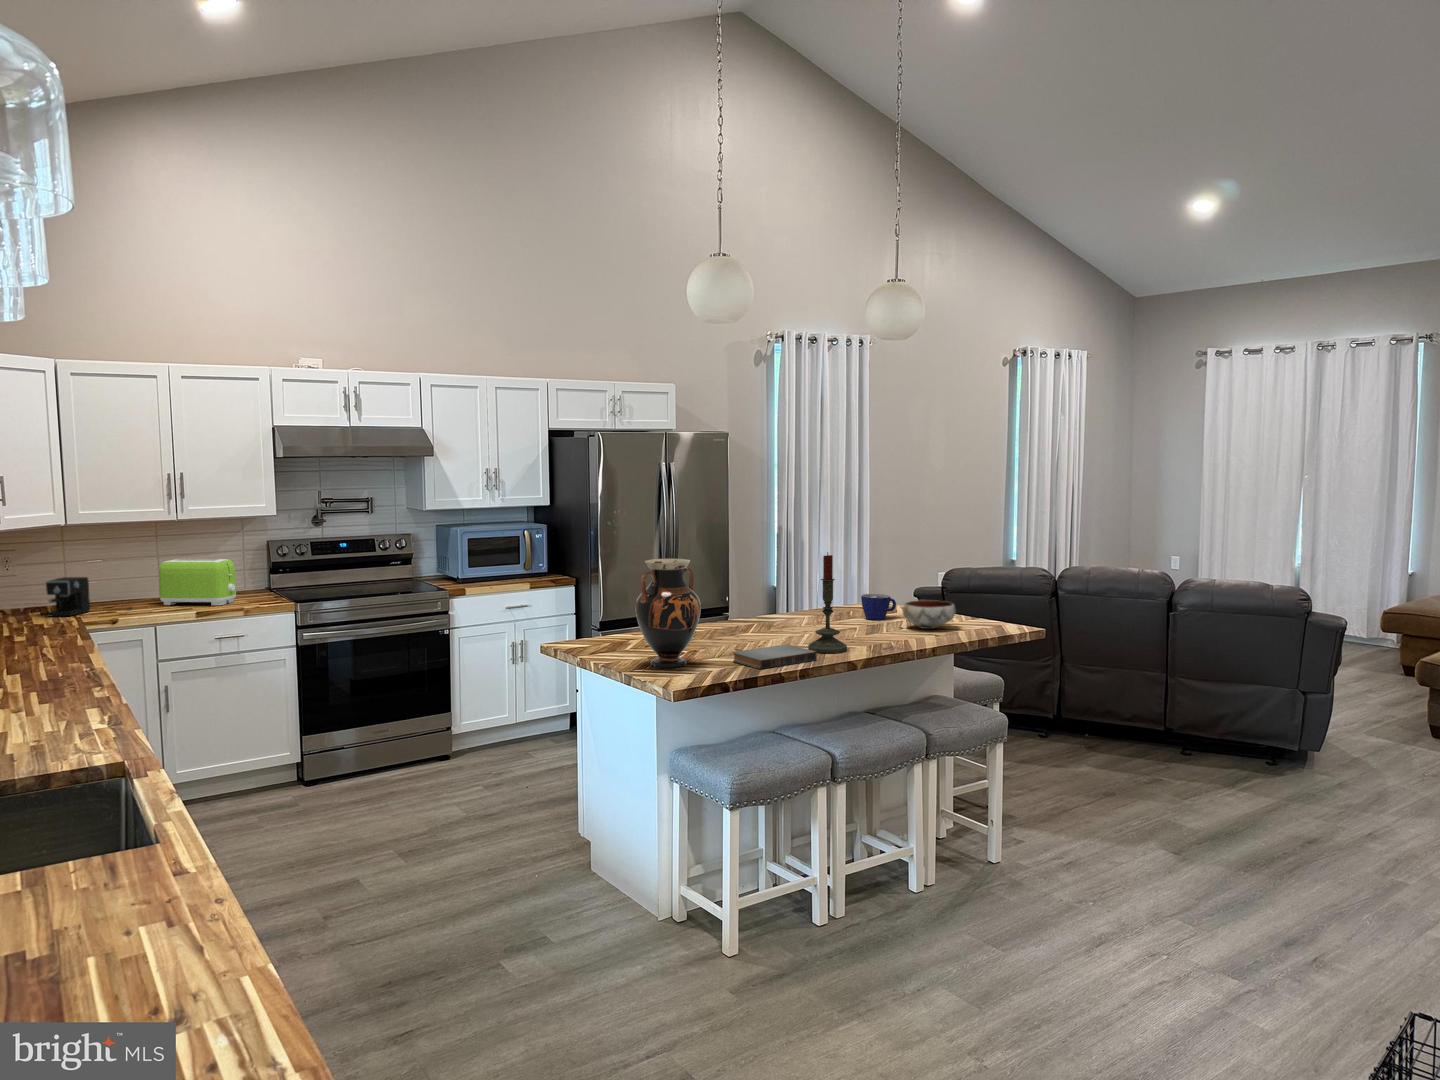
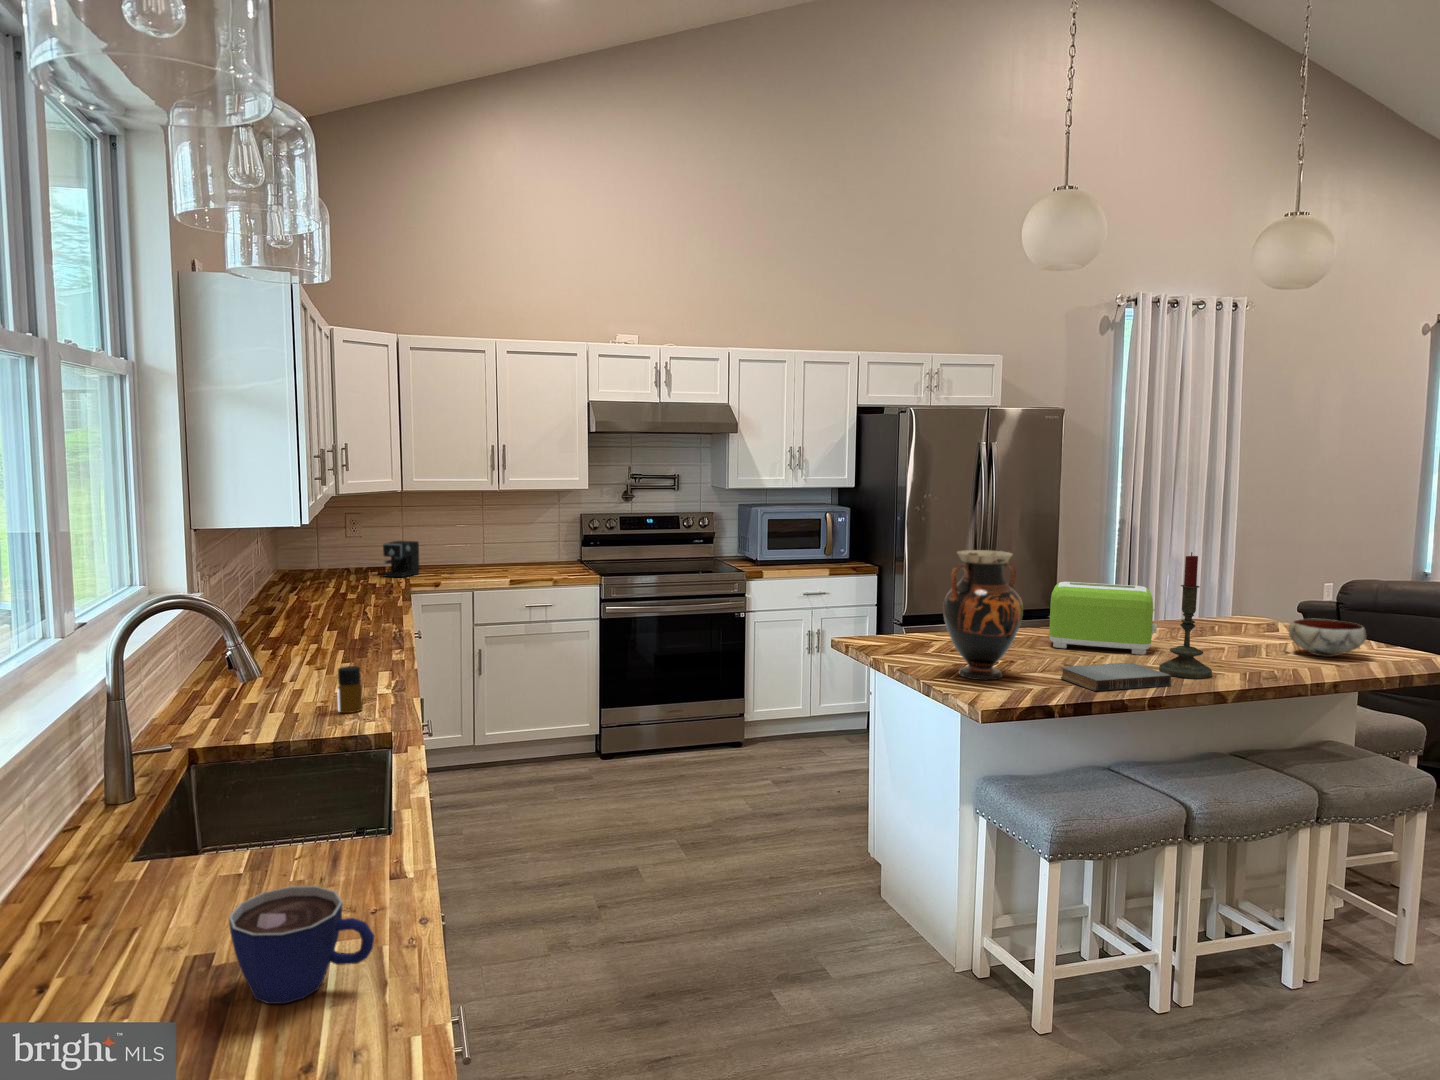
toaster: present [159,559,236,605] -> present [1049,582,1157,654]
cup: present [861,594,896,620] -> present [229,886,374,1004]
bottle: none [56,702,85,749] -> present [337,666,363,713]

